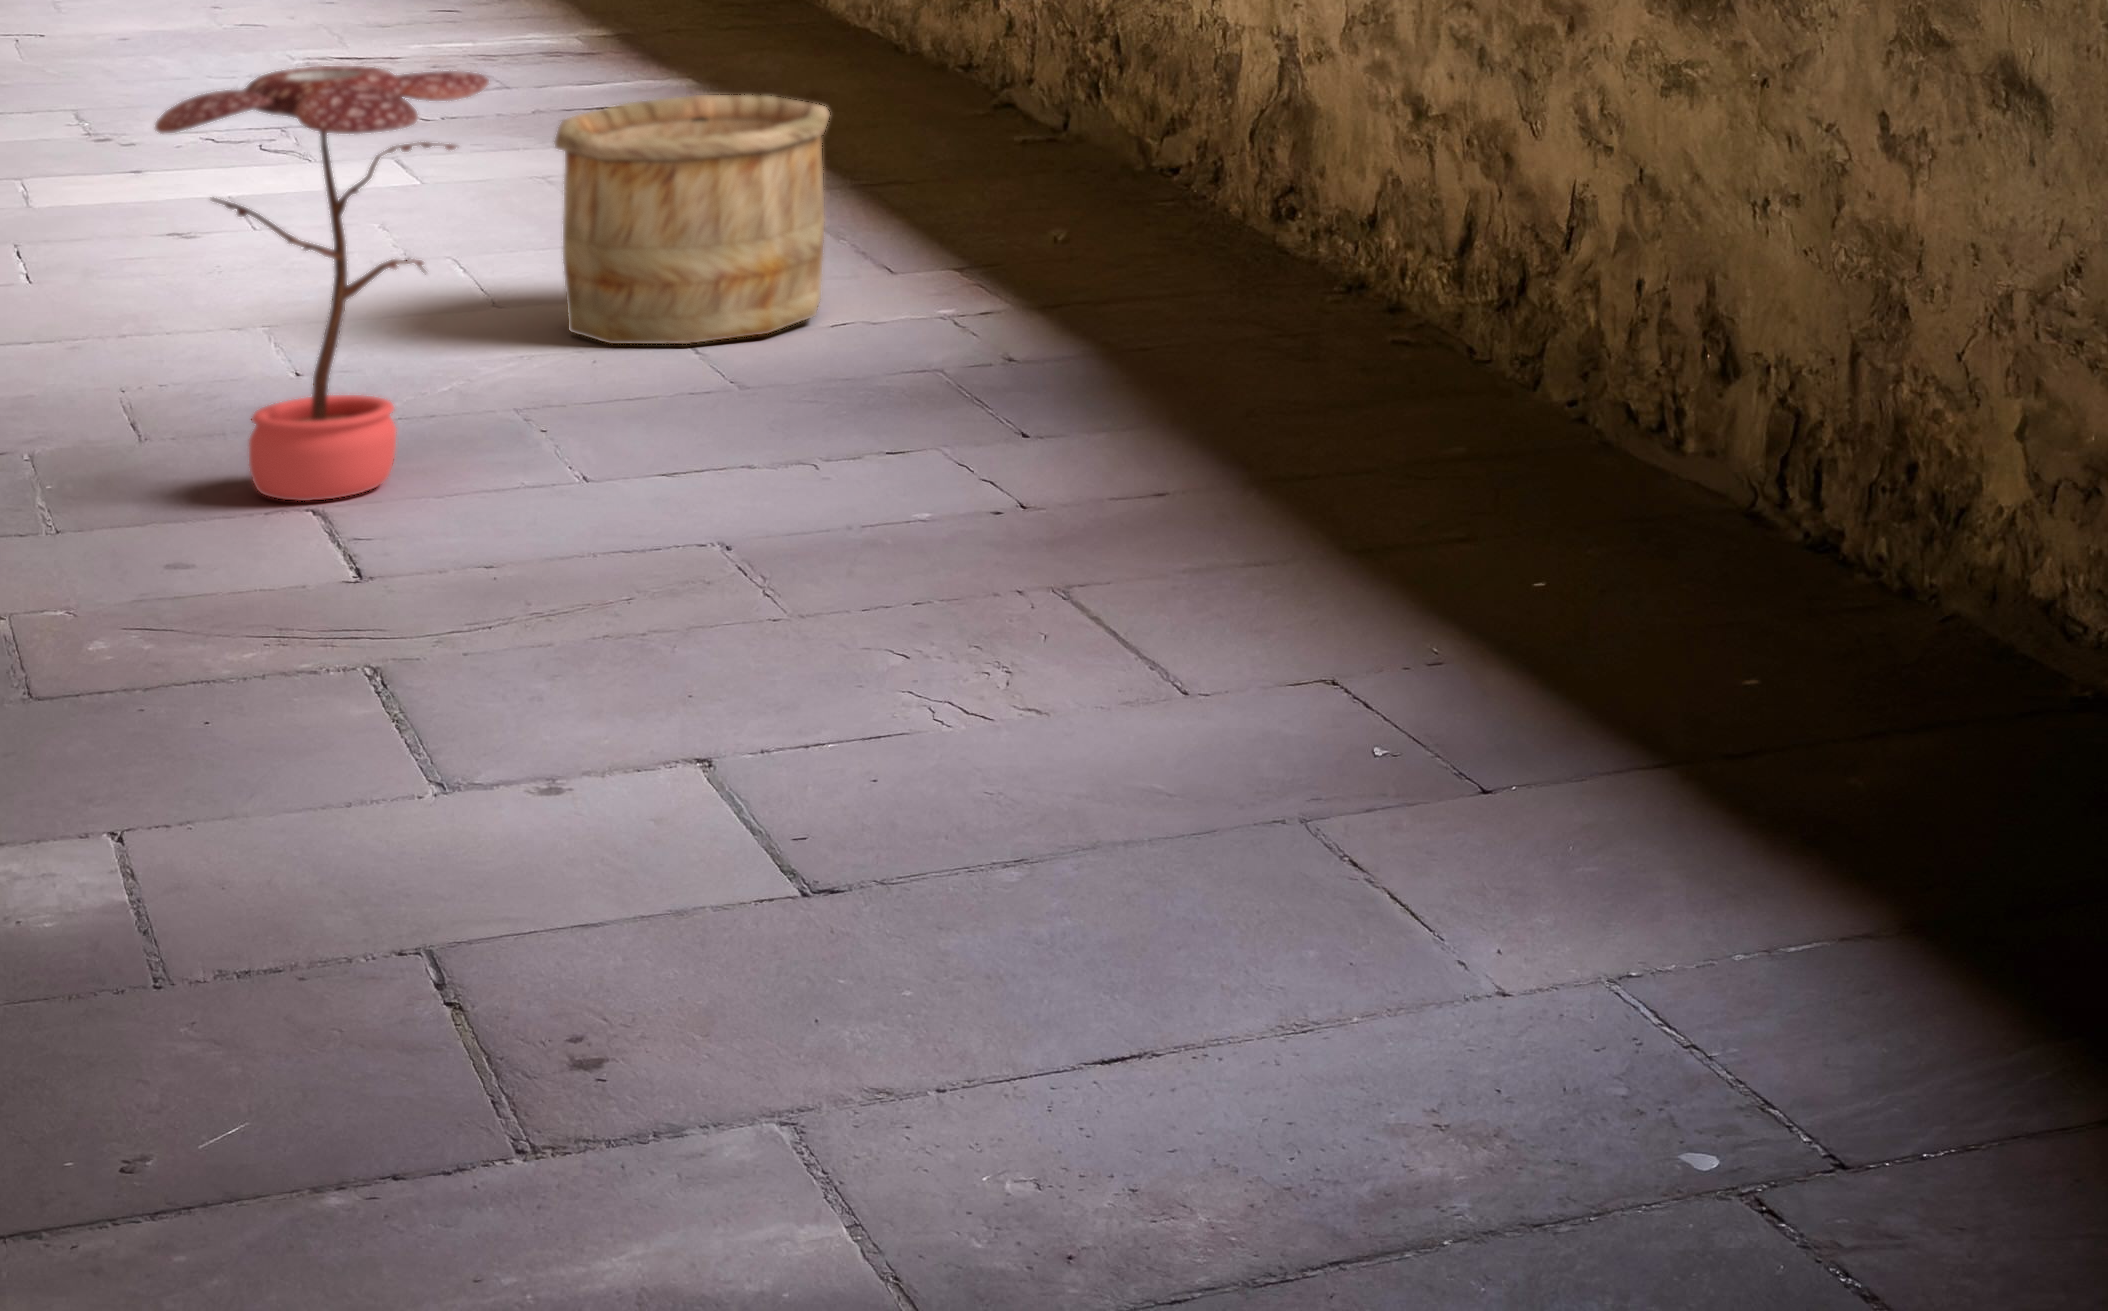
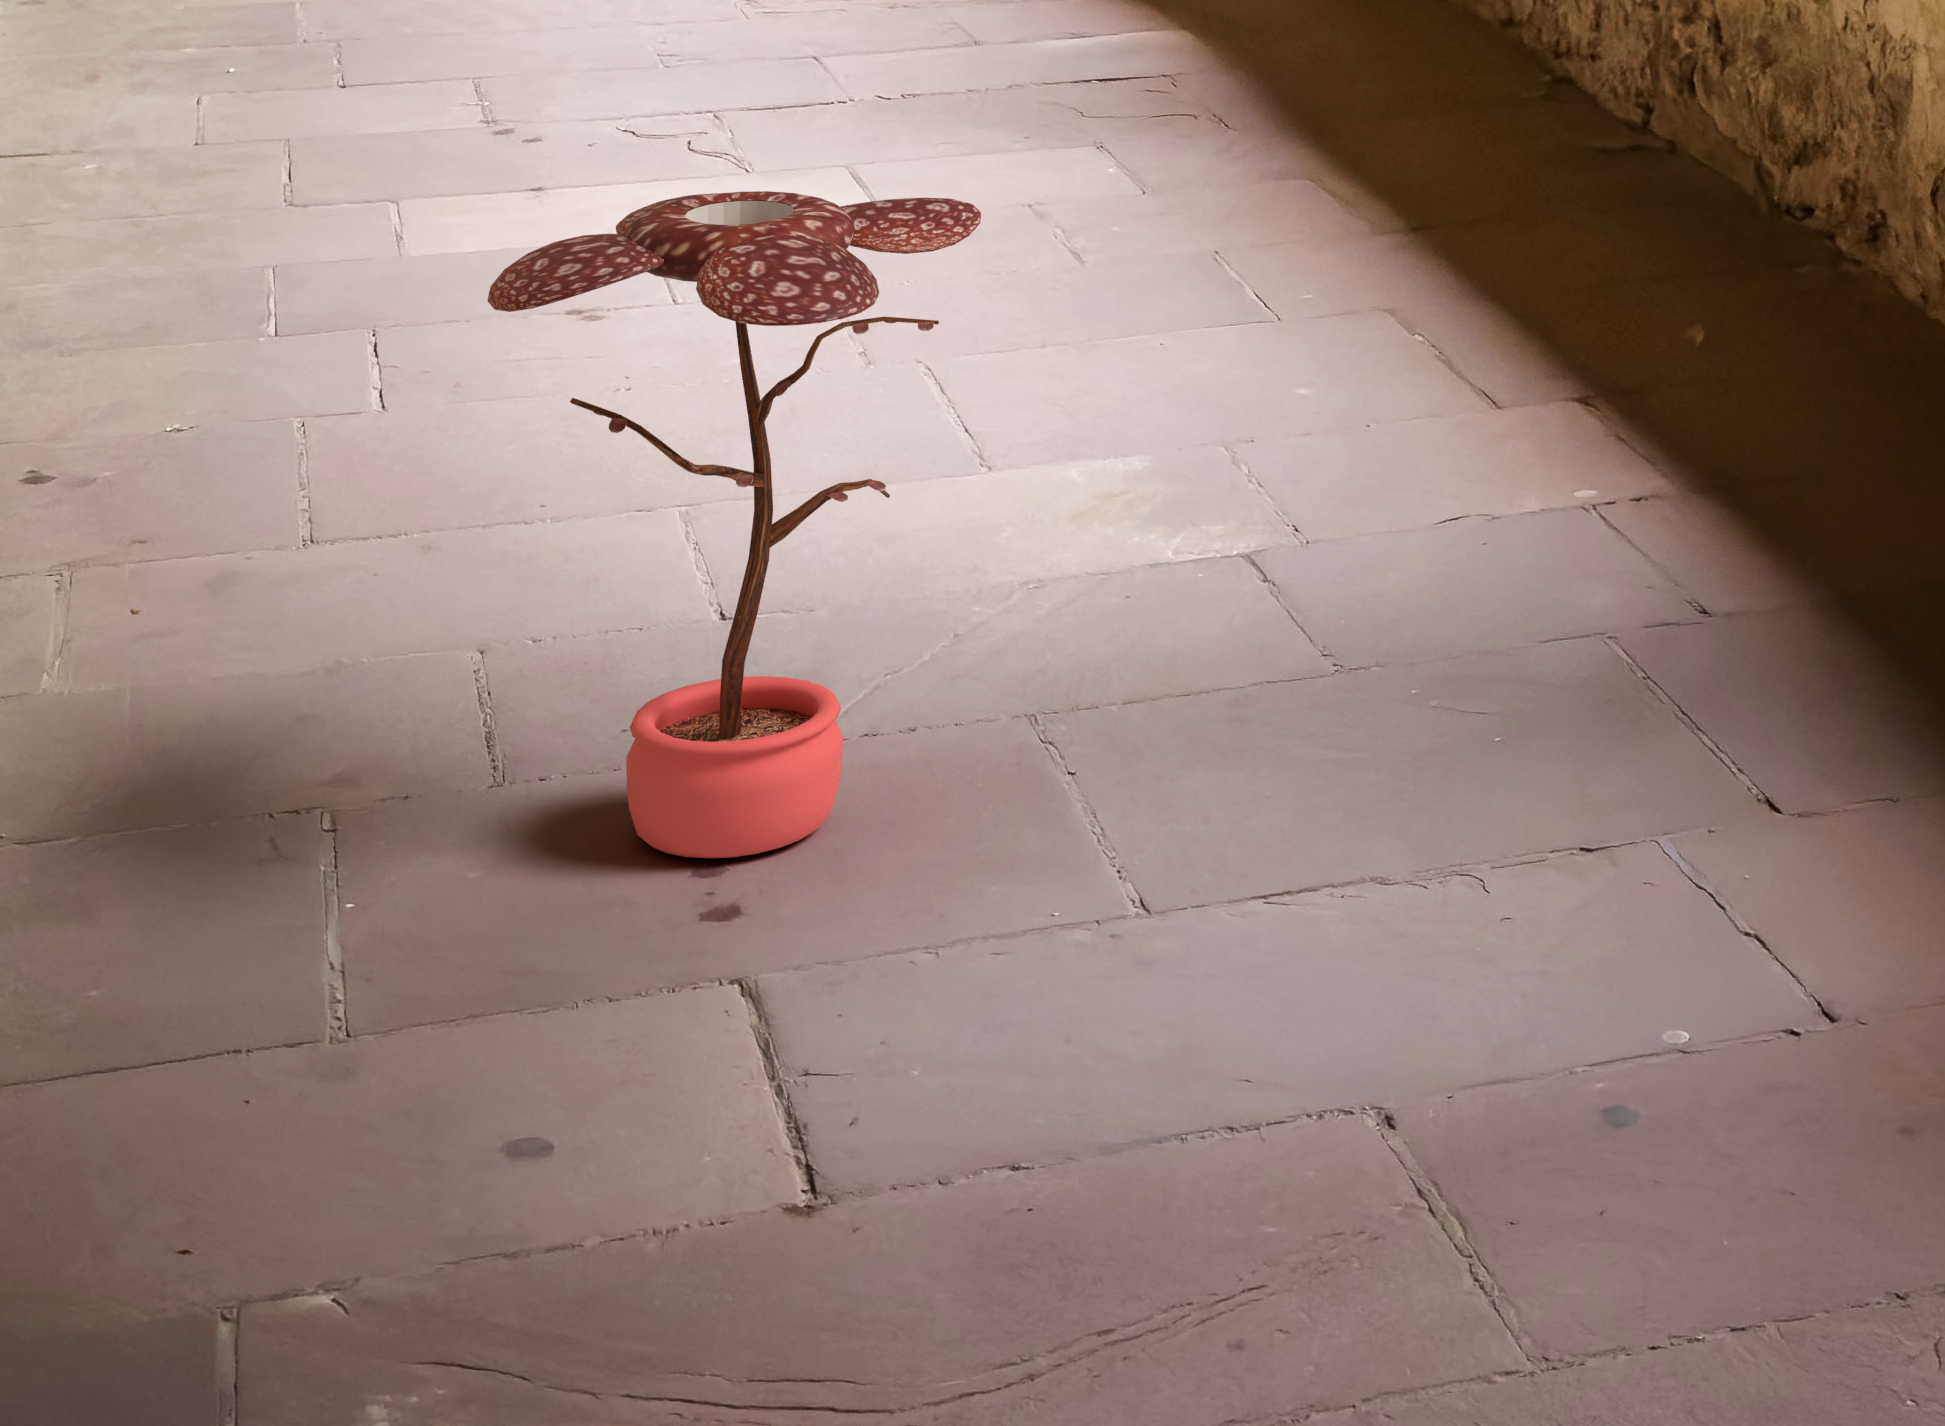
wooden bucket: present [554,95,829,344] -> none [1056,149,1418,514]

